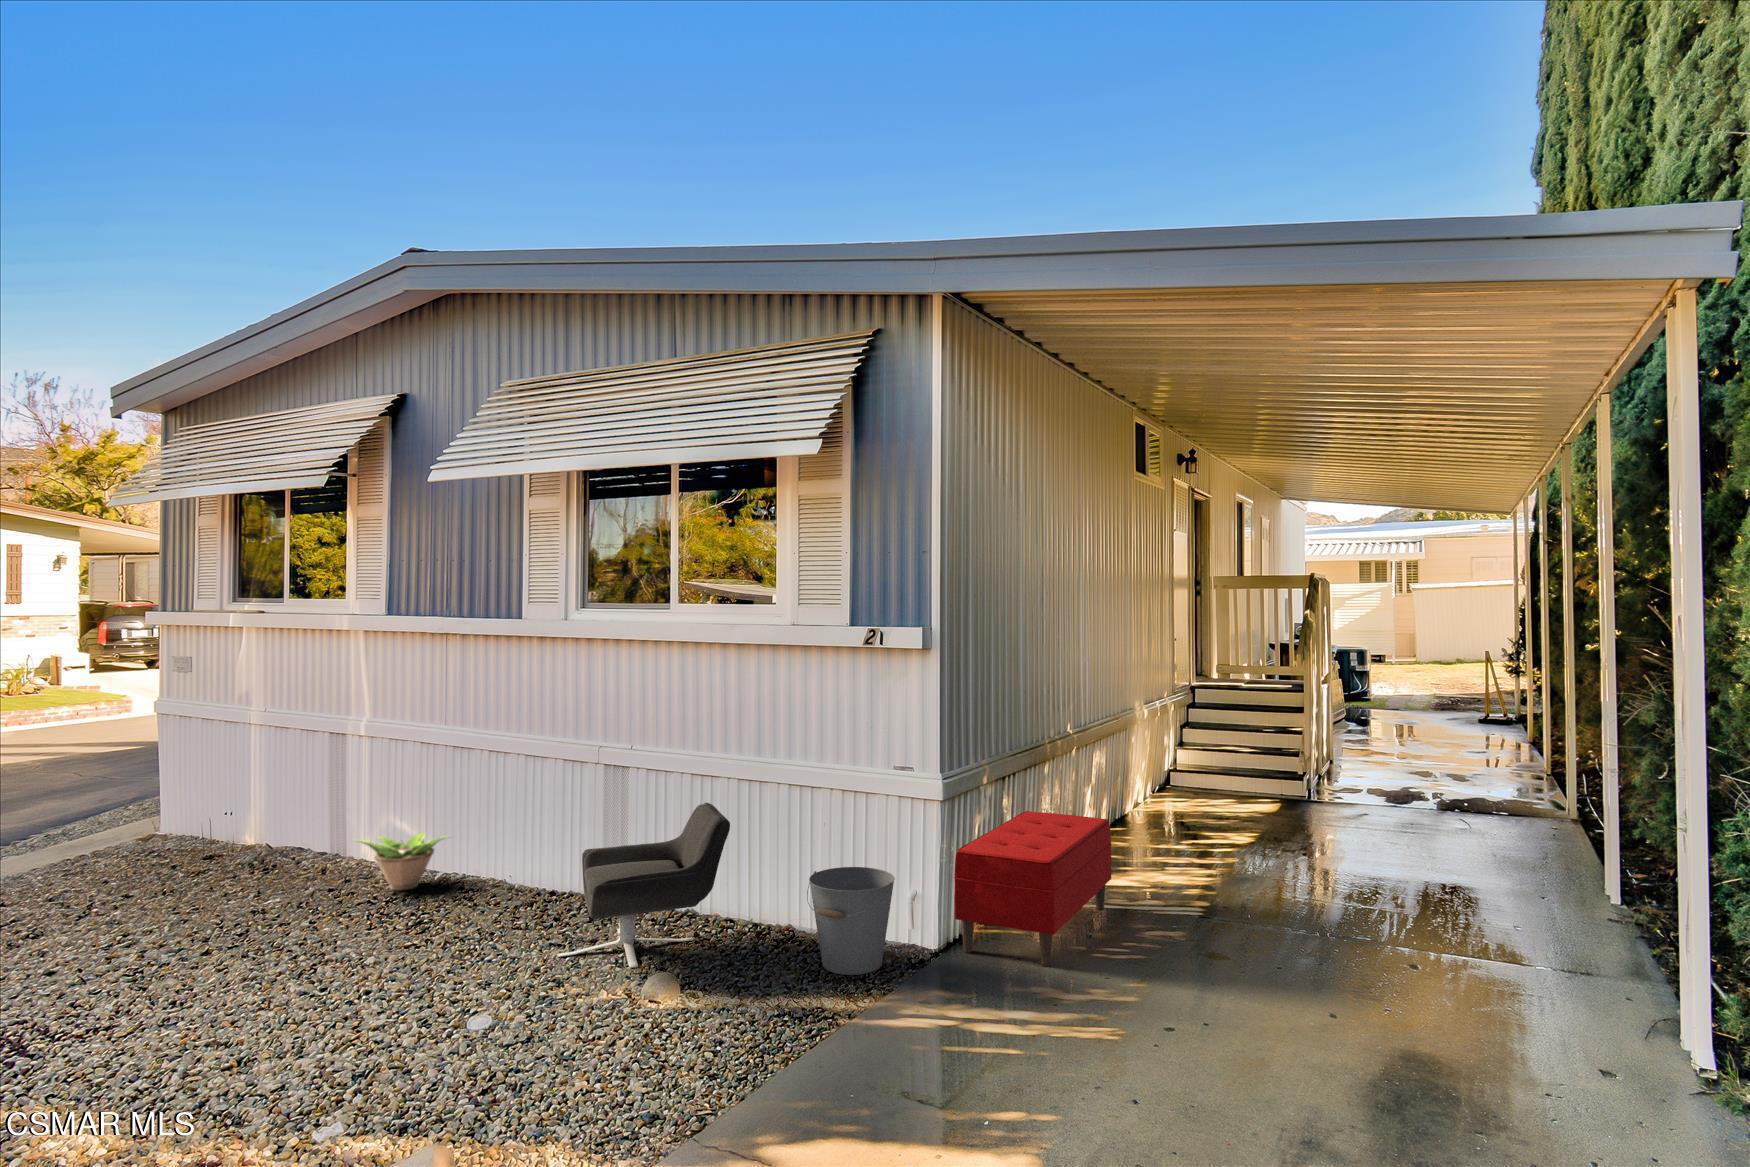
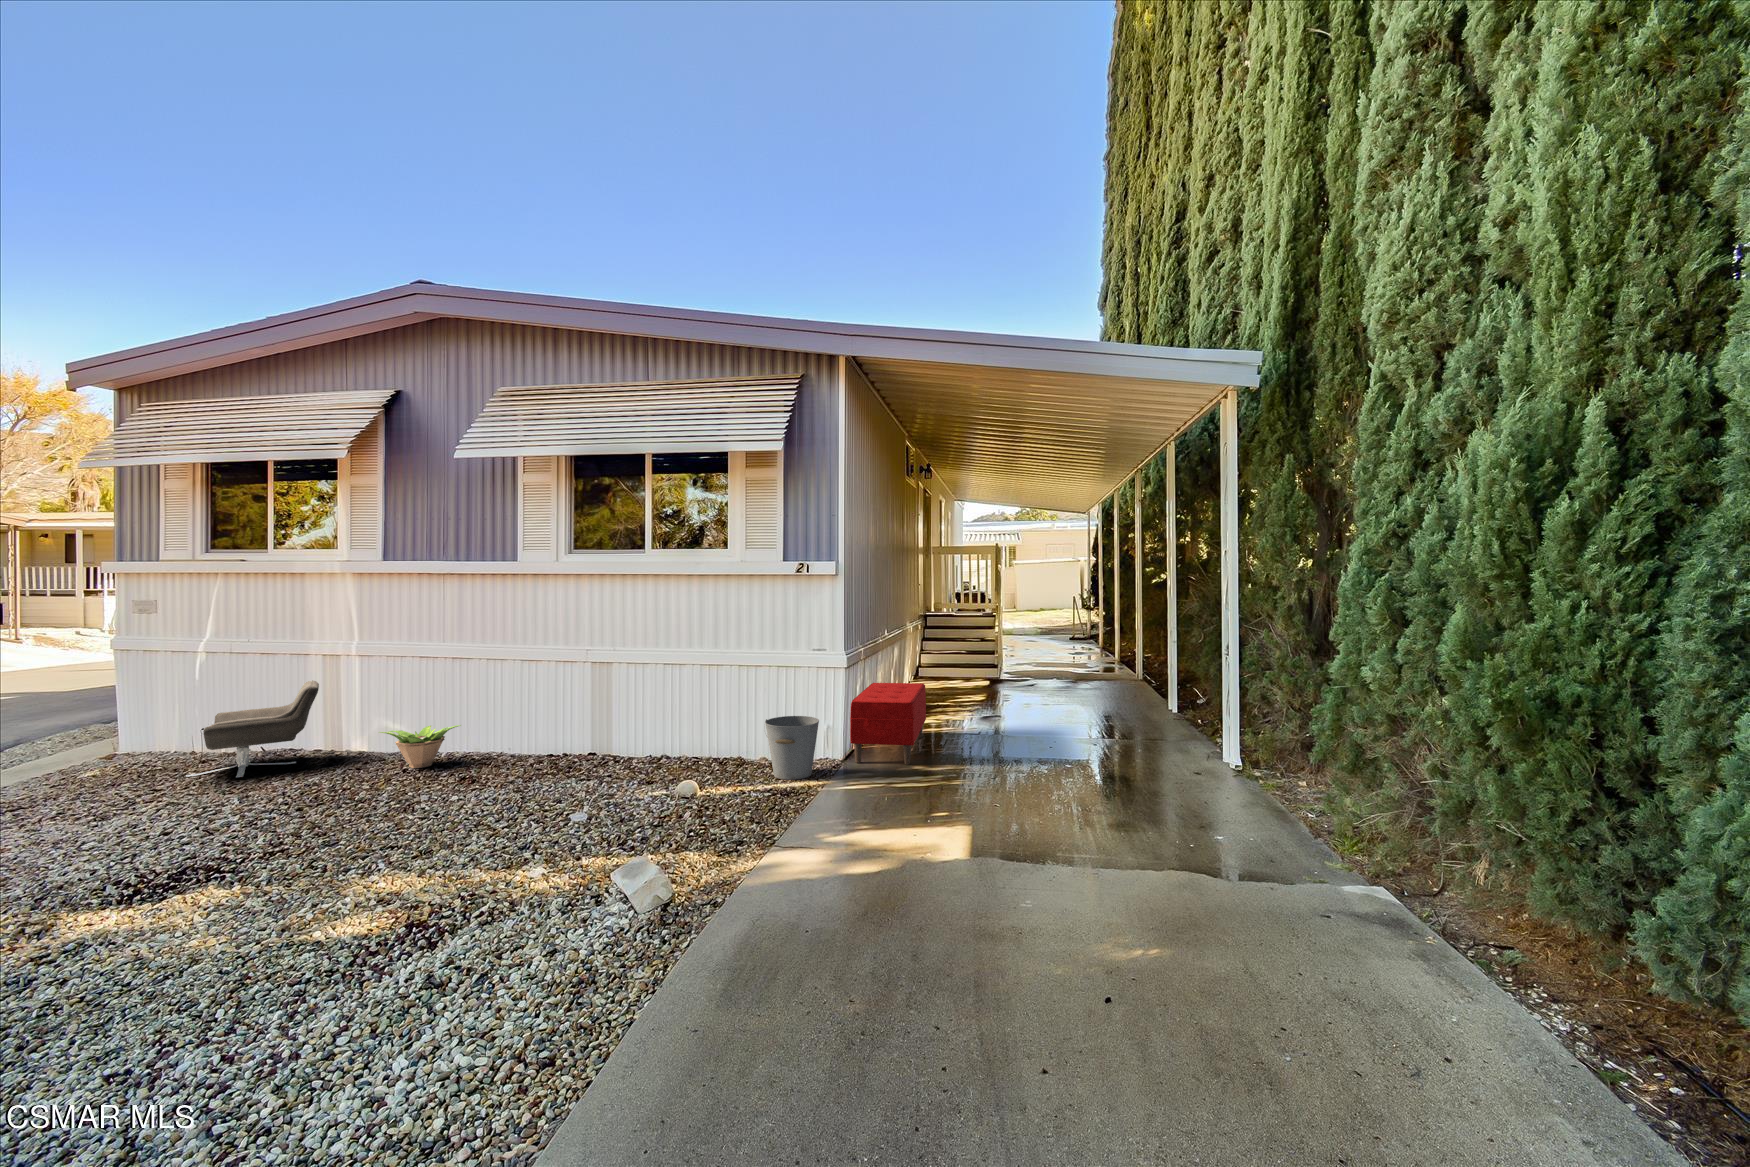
lounge chair: present [557,803,730,968] -> present [186,681,319,777]

